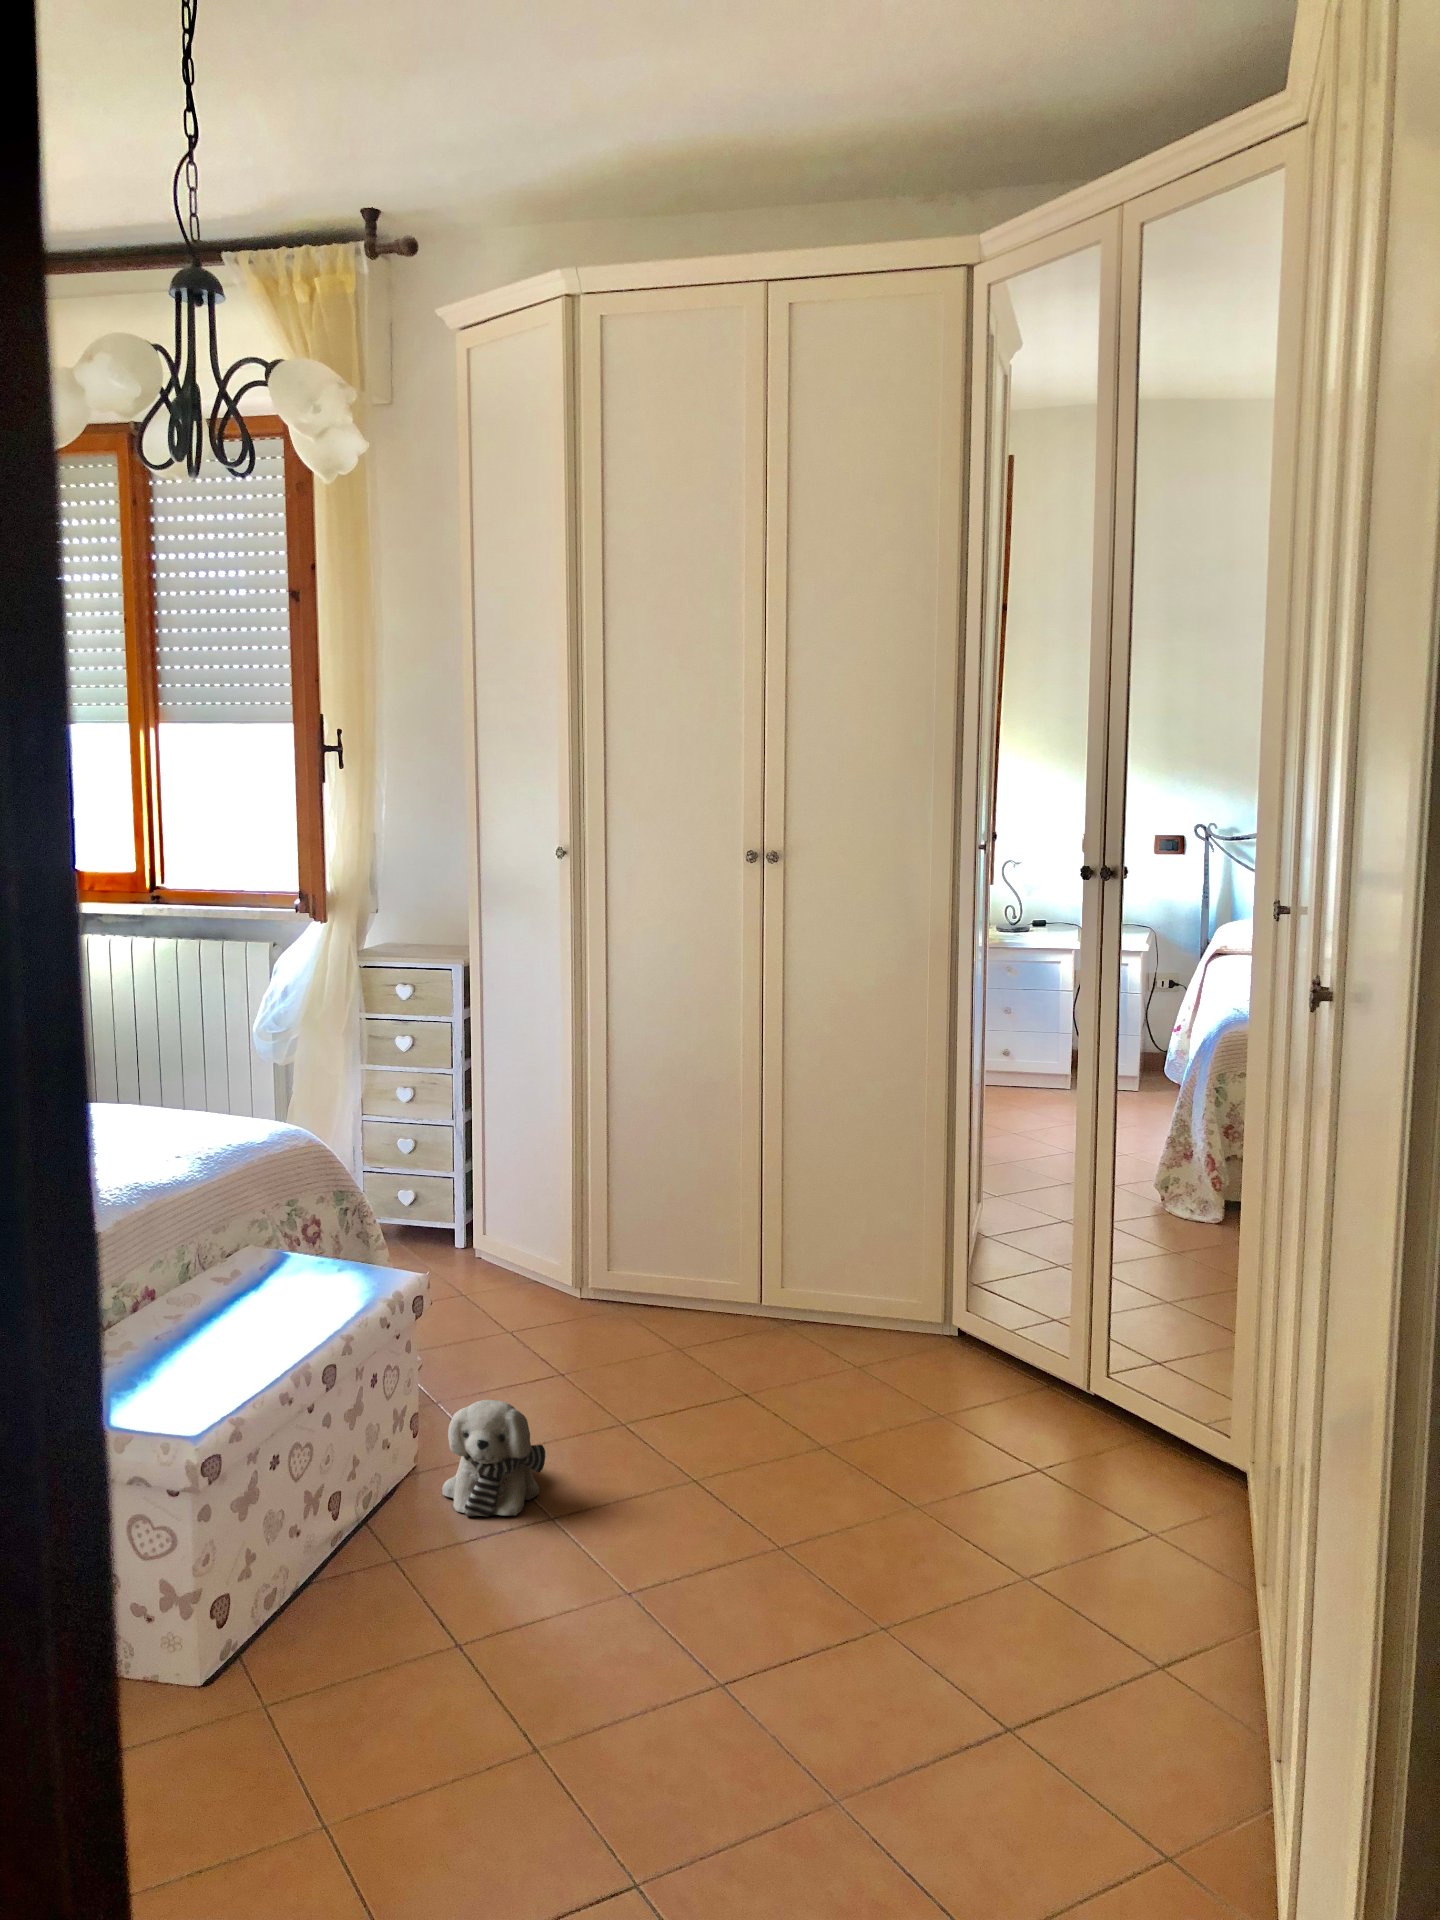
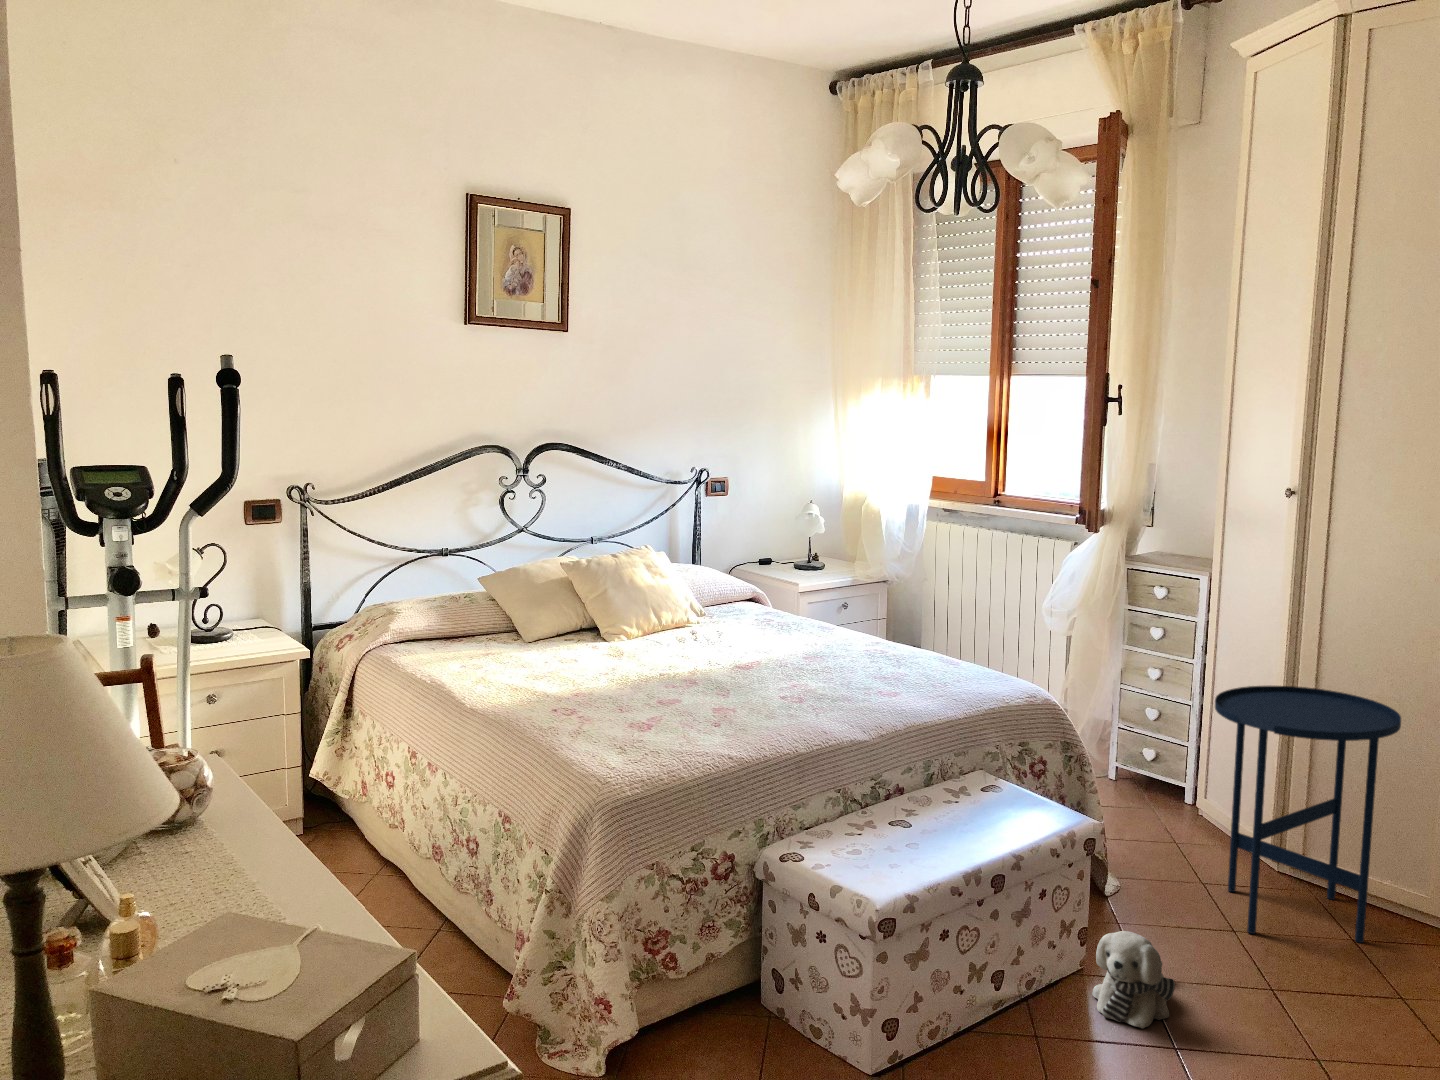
side table: none [518,1077,716,1375] -> present [1215,686,1401,943]

